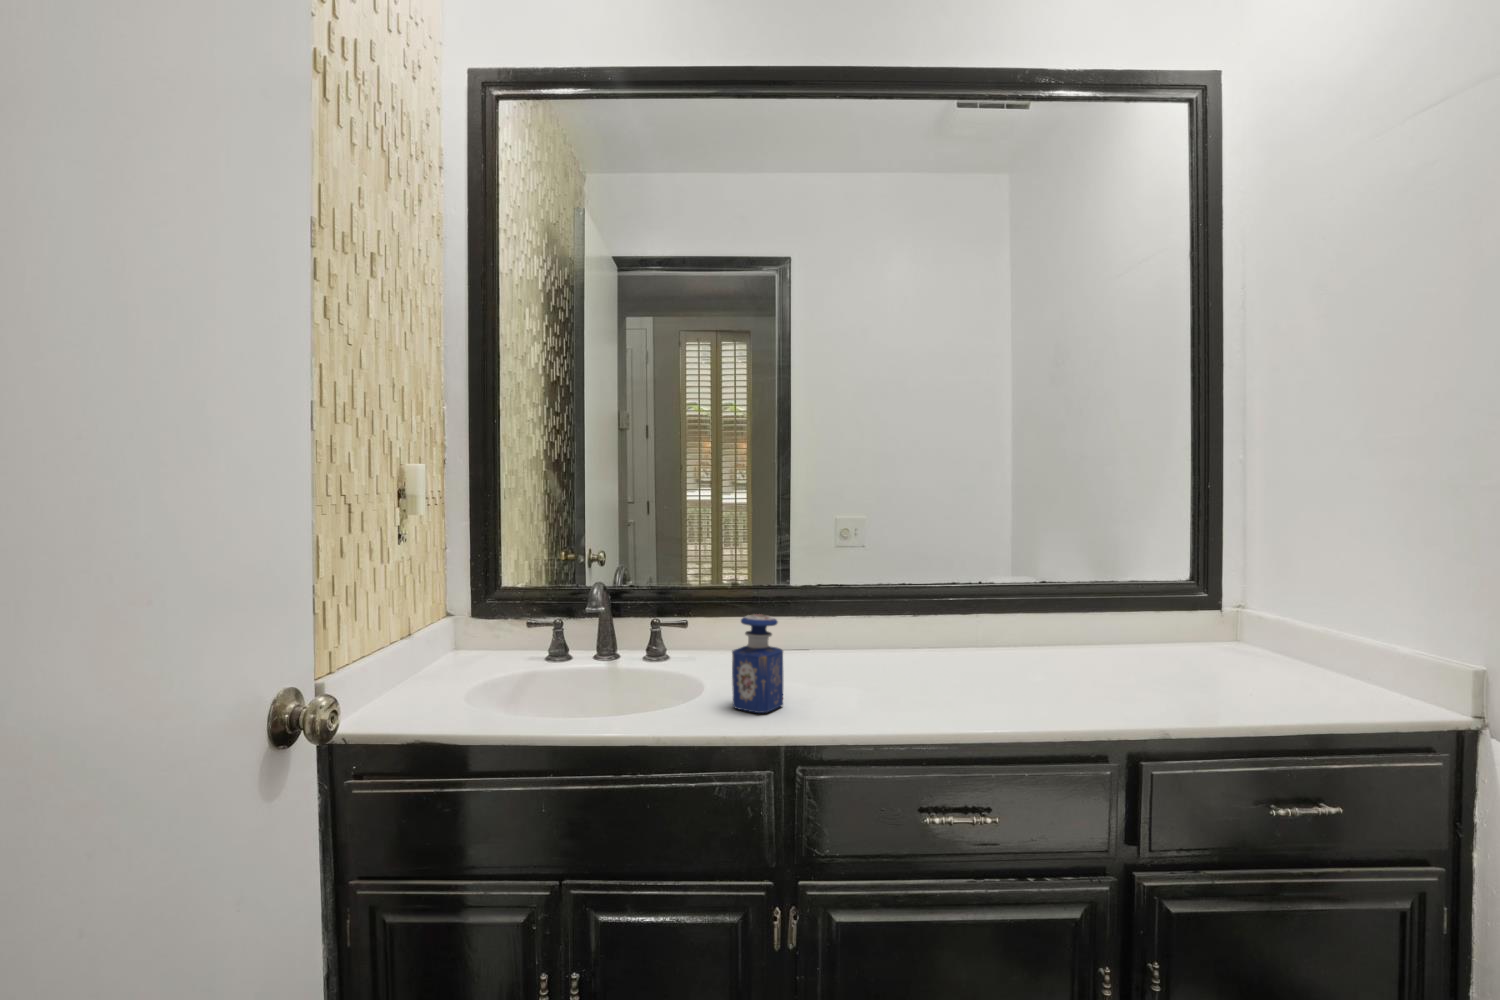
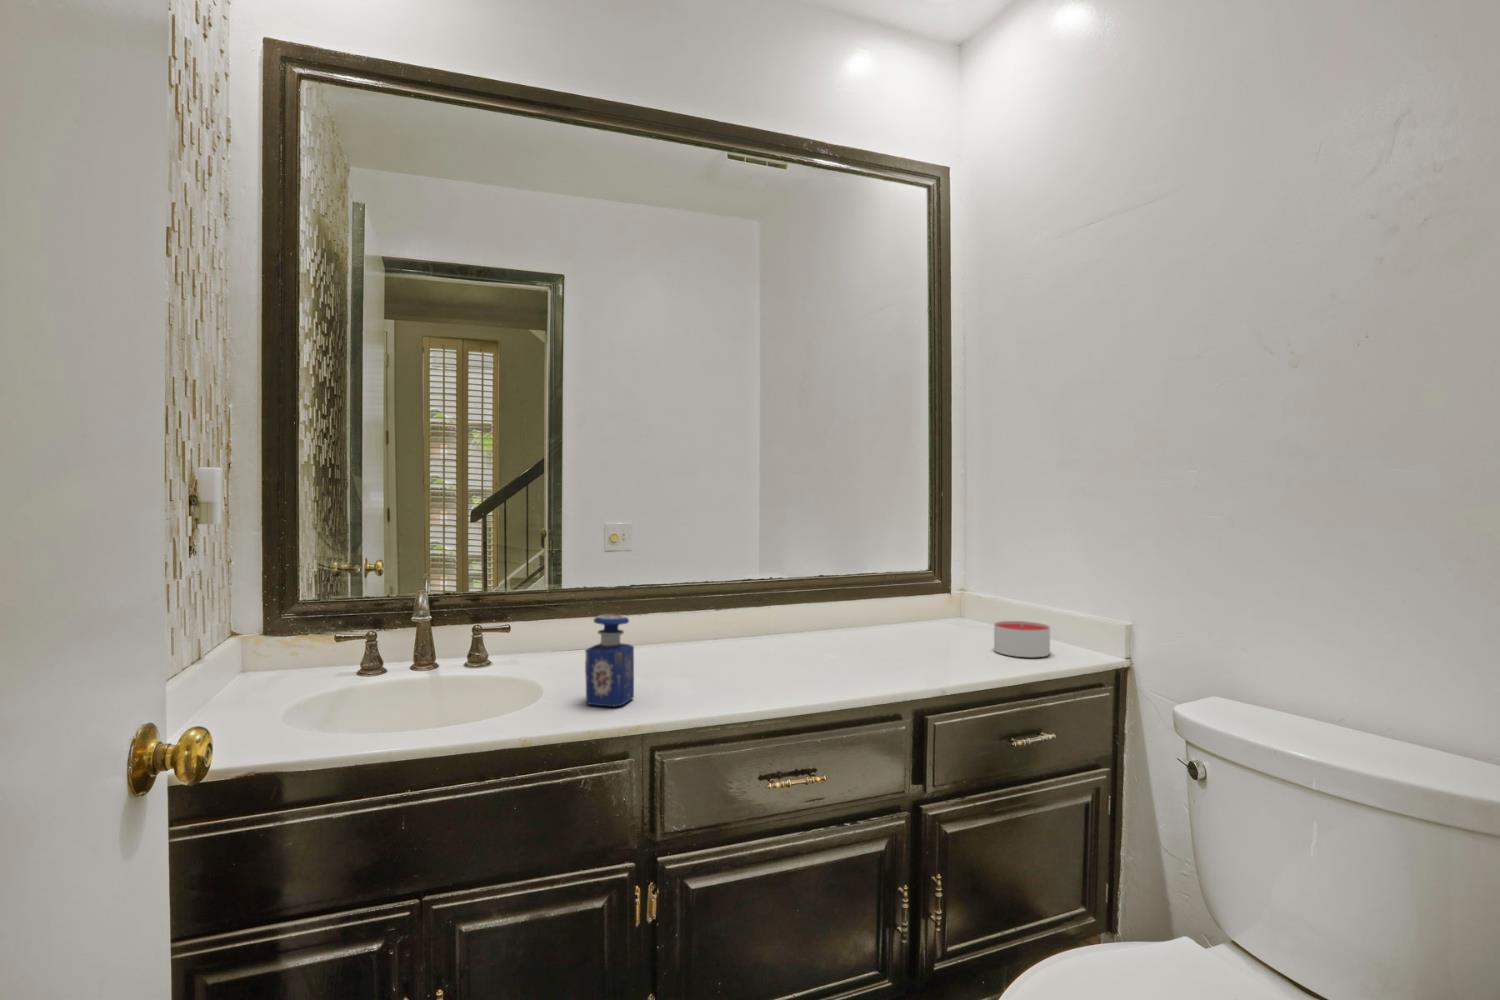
candle: none [1263,651,1348,702] -> present [994,621,1050,657]

